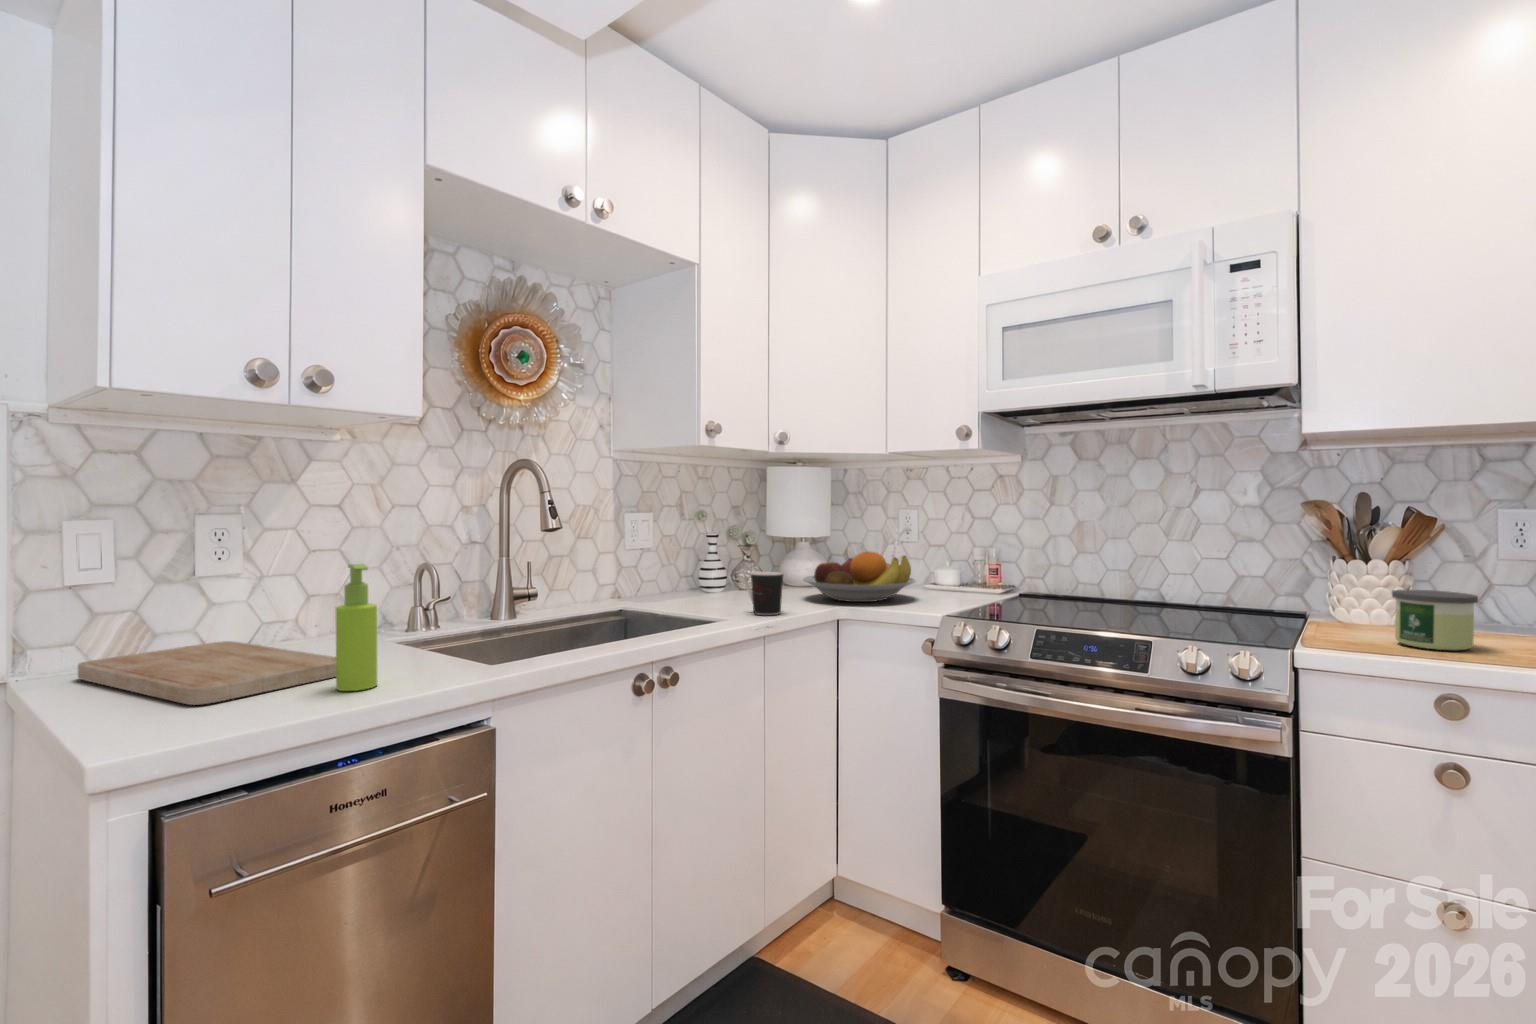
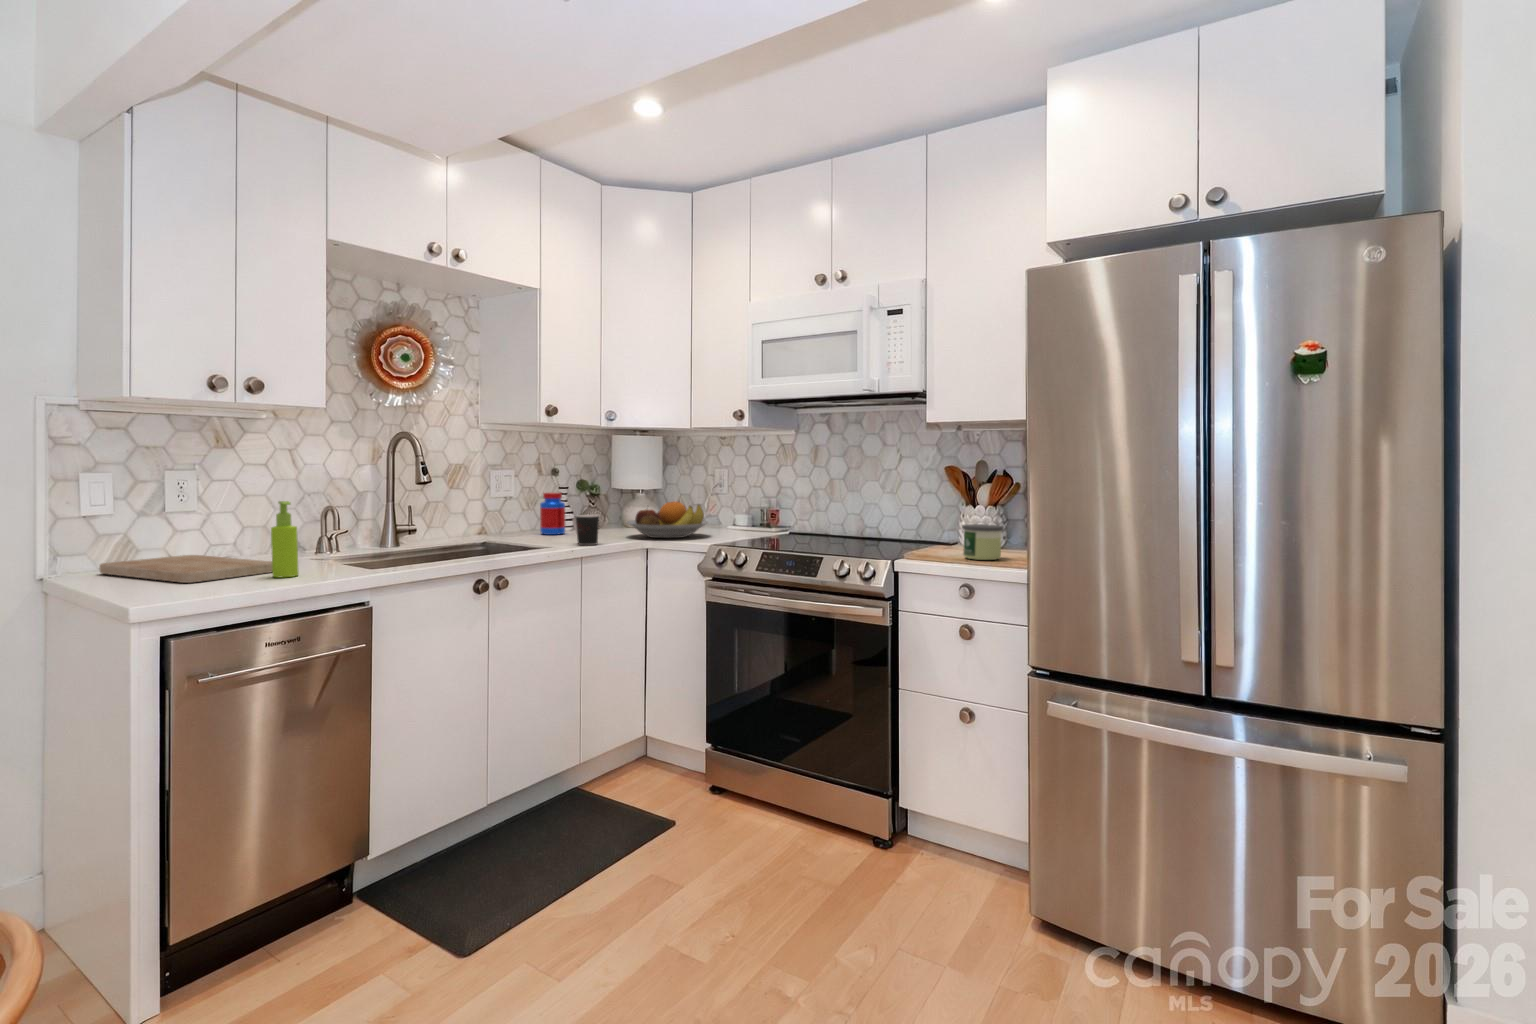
jar: none [685,540,717,596] -> present [540,492,565,535]

